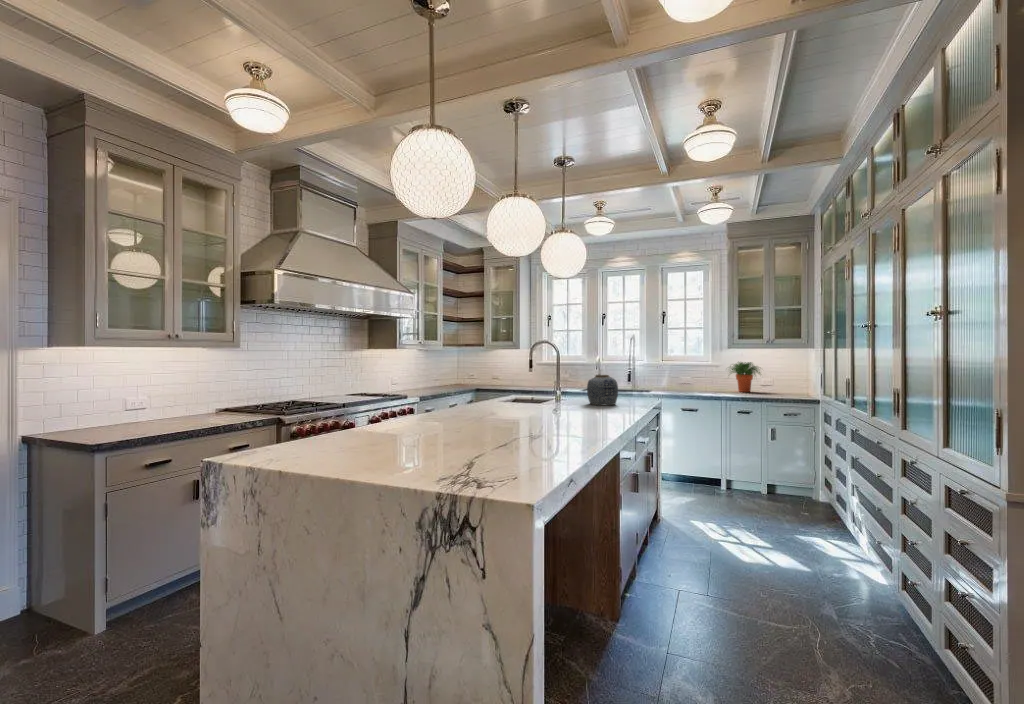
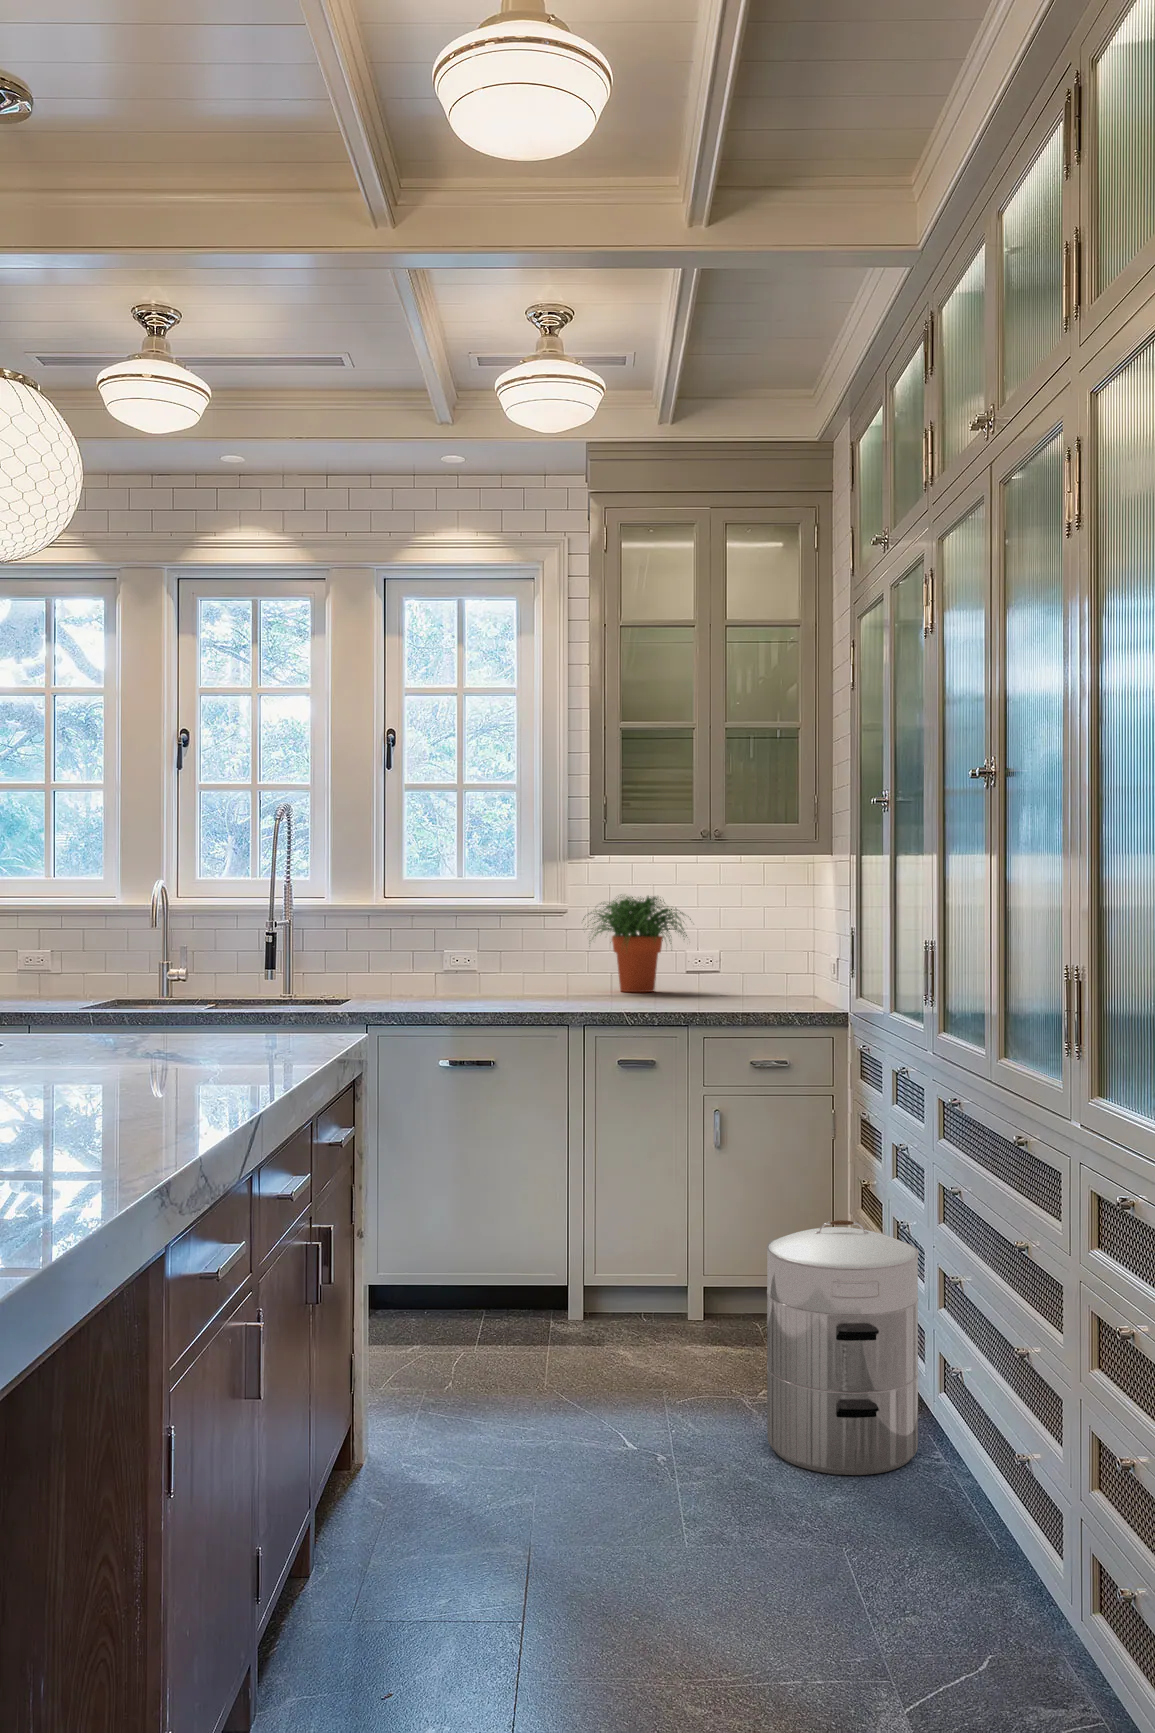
vase: present [587,375,618,405] -> none [83,941,204,1059]
waste bin: none [788,465,844,545] -> present [767,1220,919,1475]

